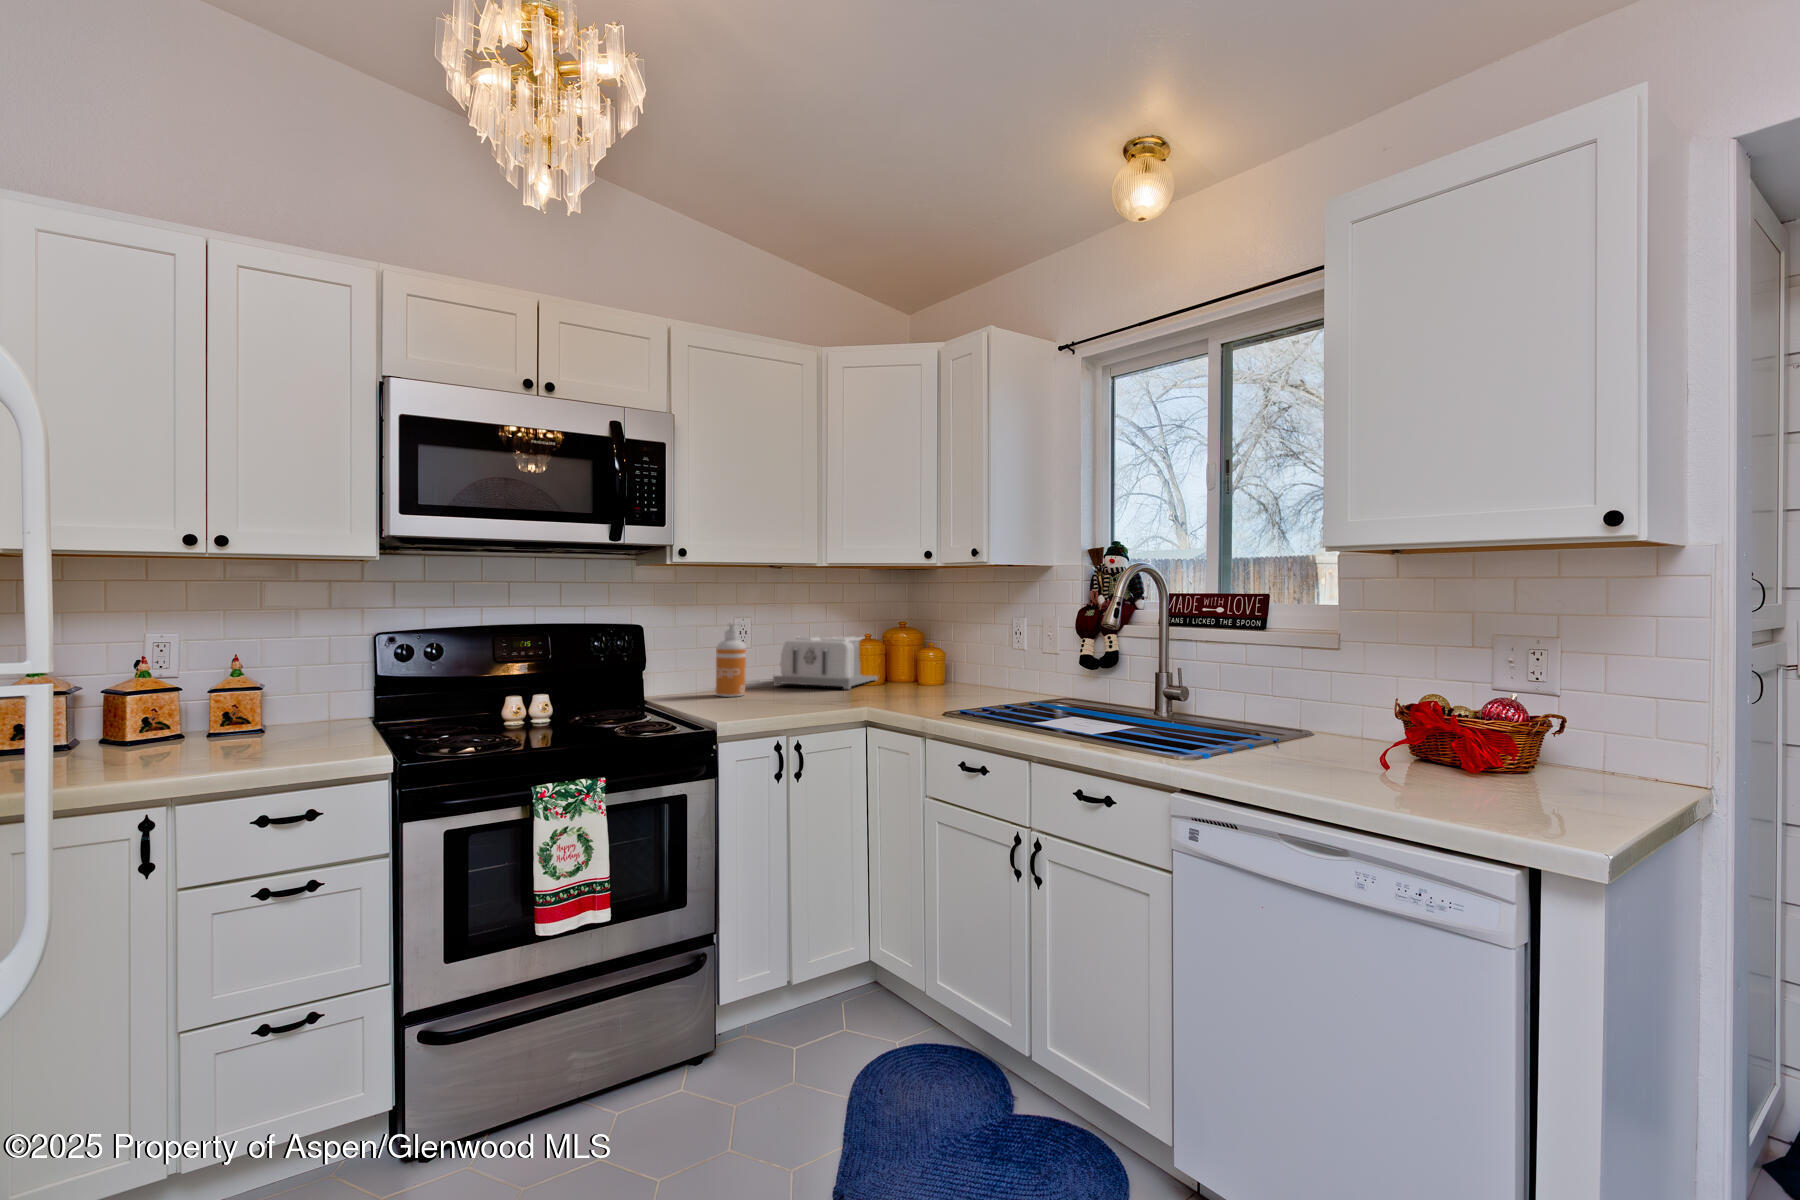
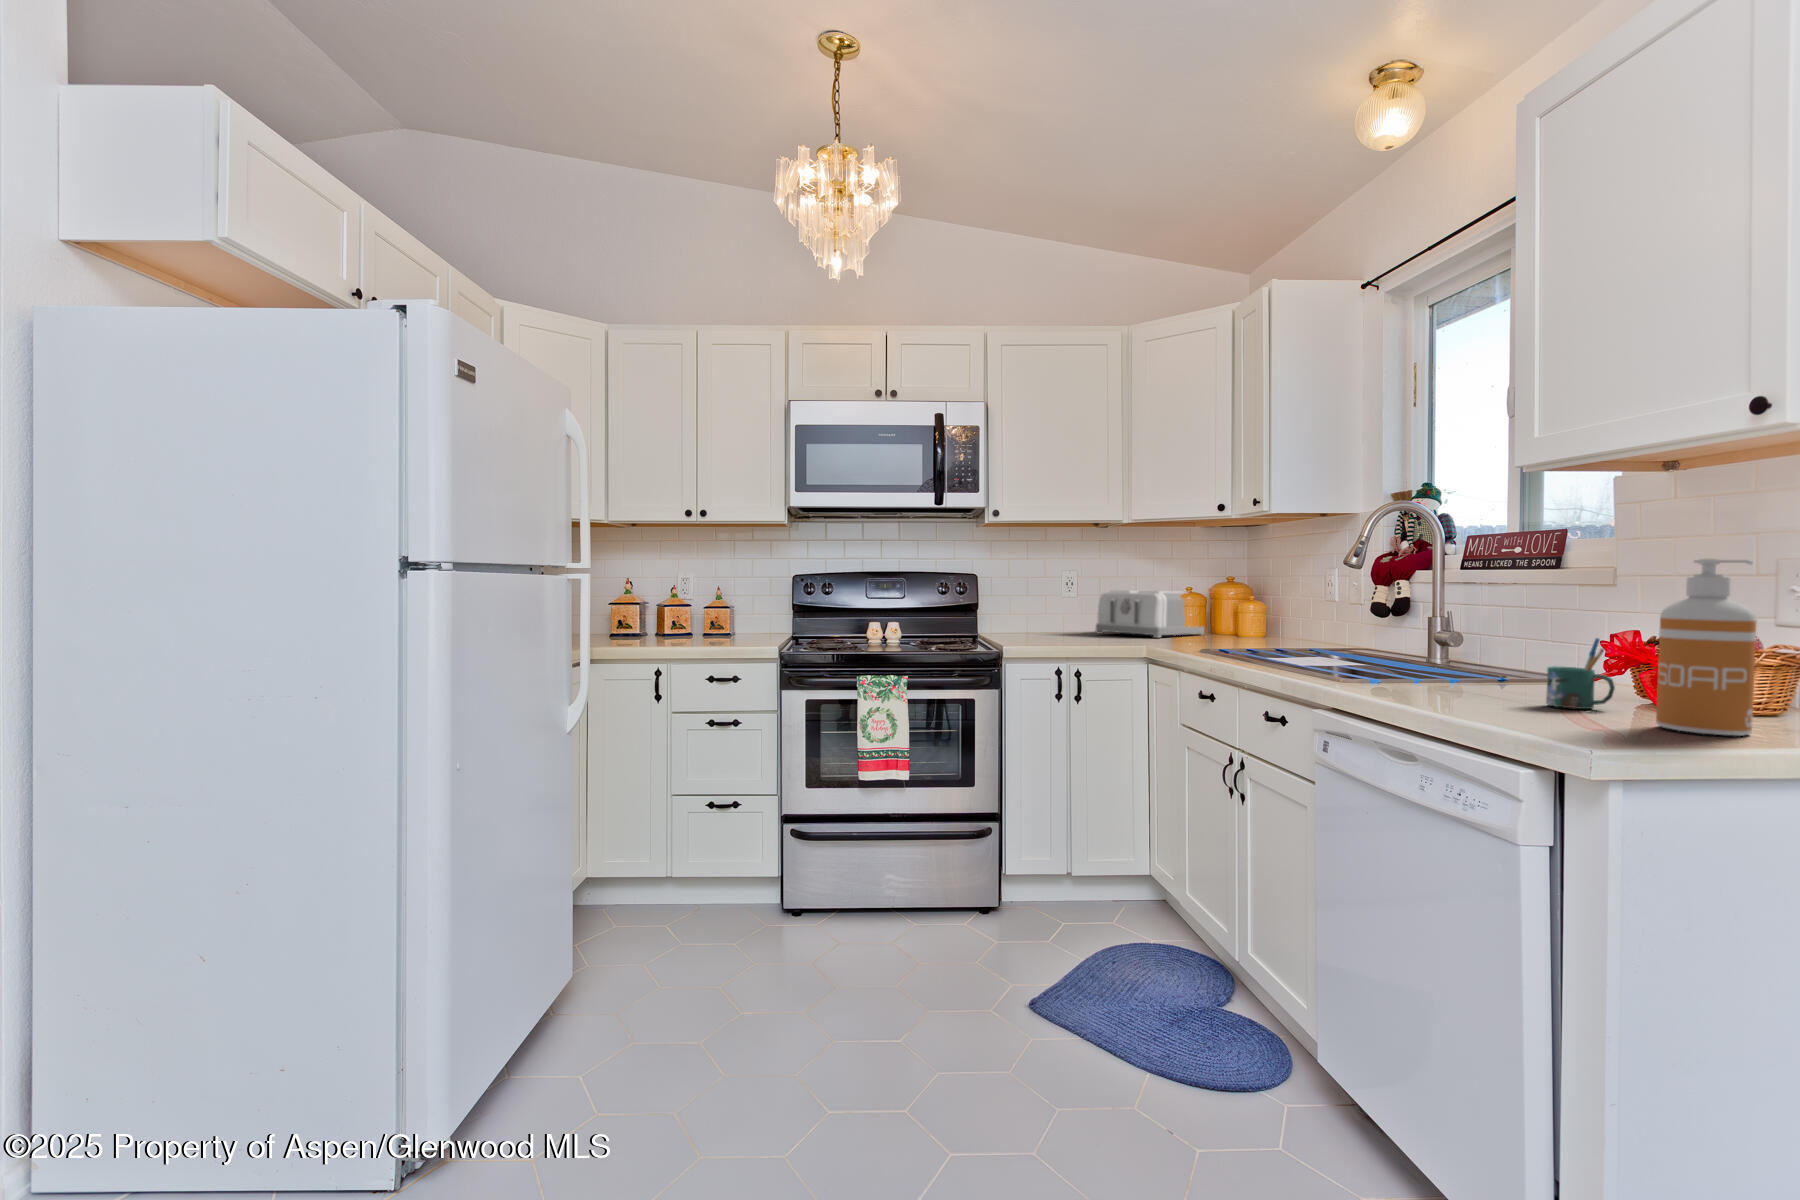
soap dispenser: present [716,623,746,697] -> present [1656,559,1756,736]
mug: none [1382,714,1436,781] -> present [1546,638,1615,709]

